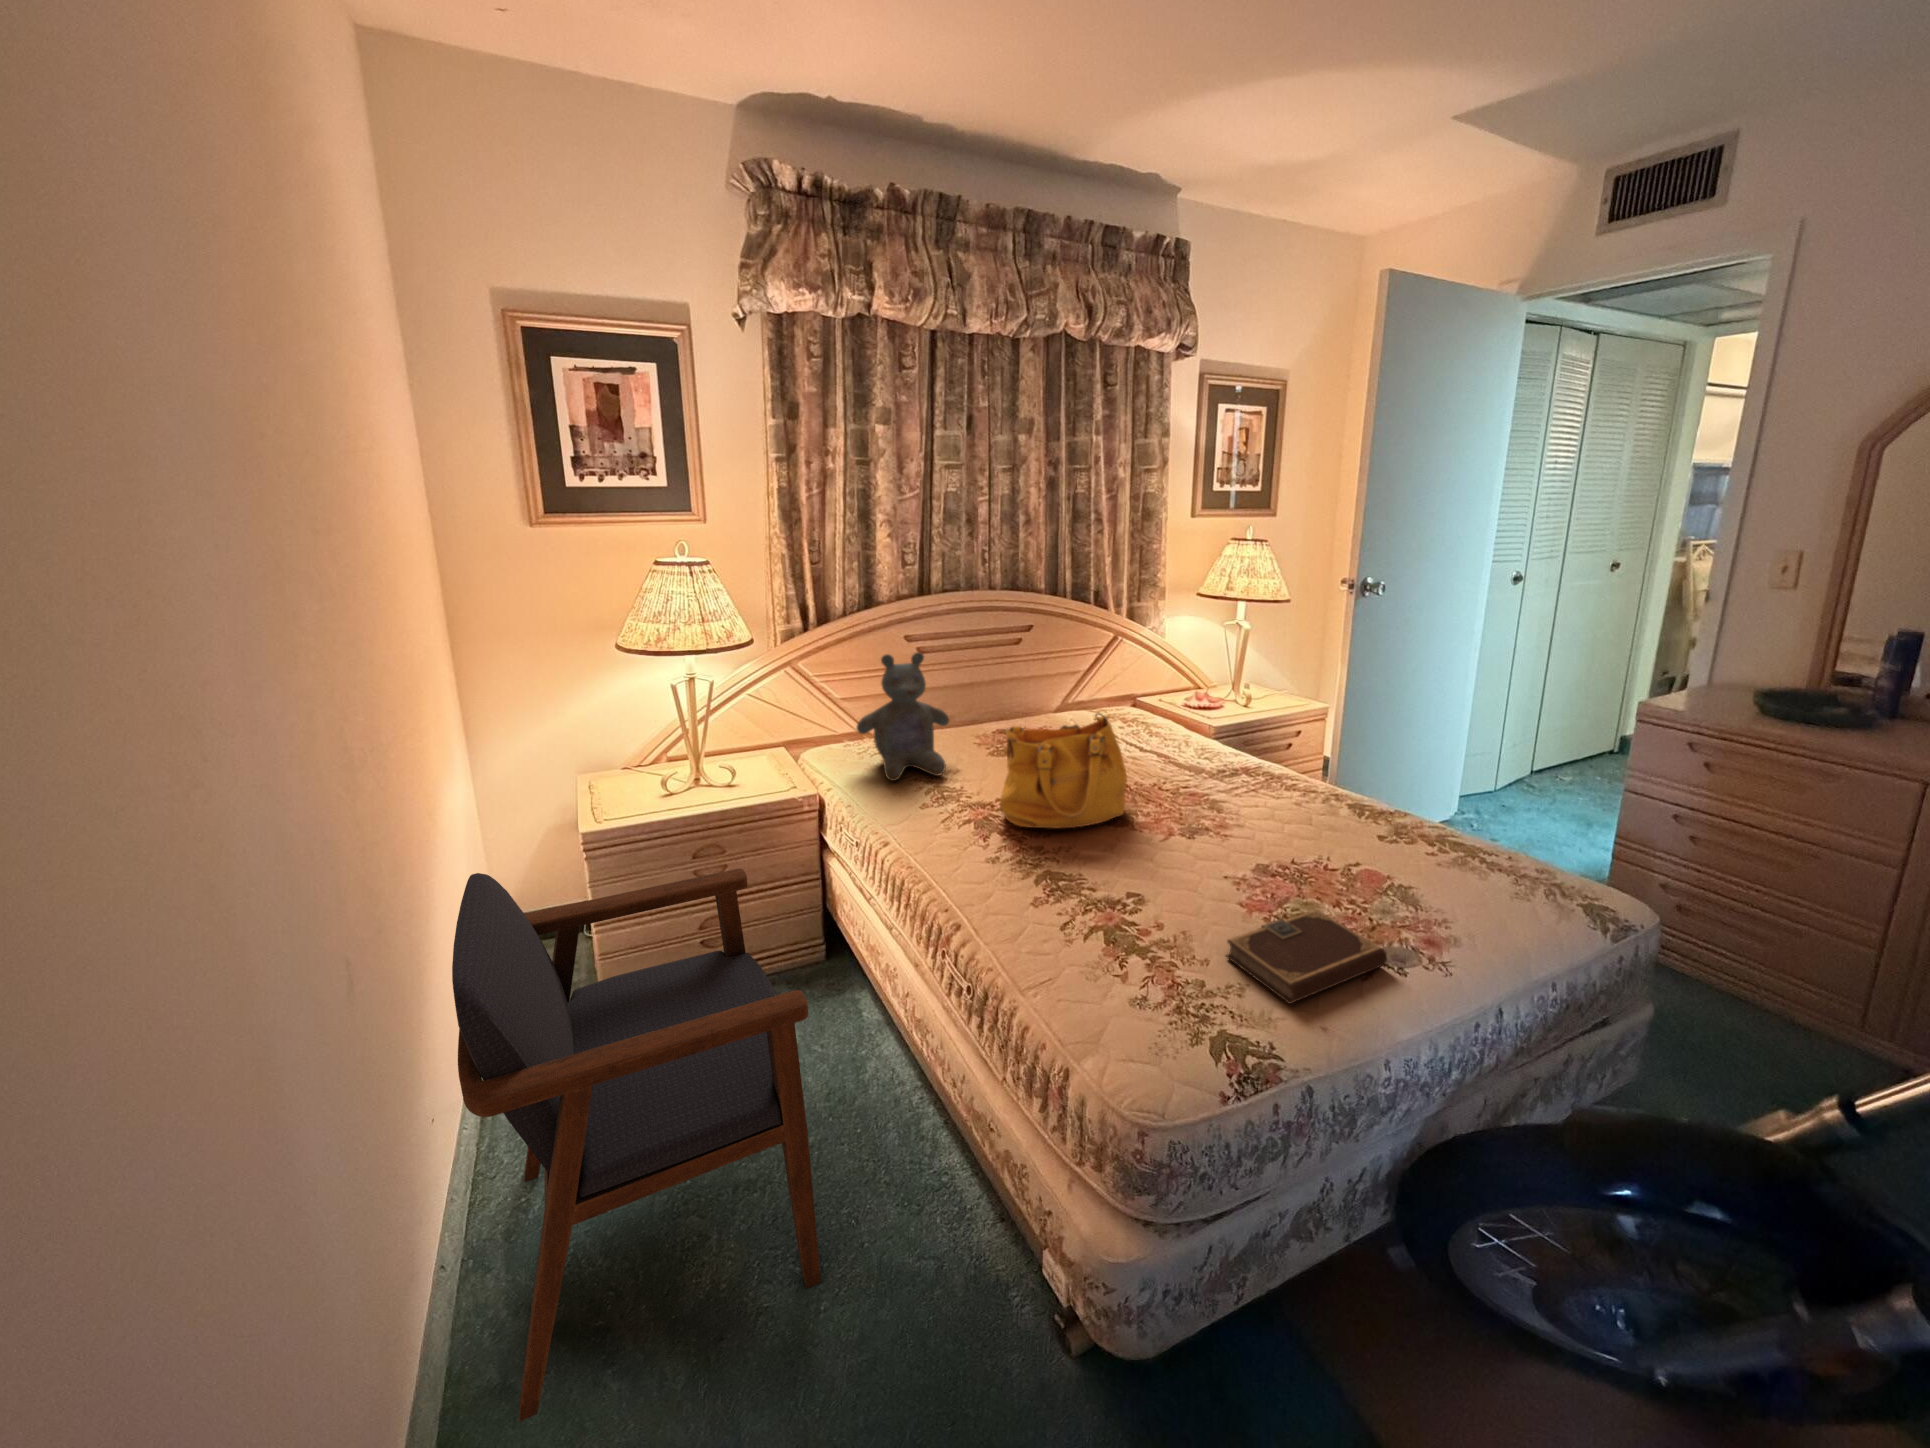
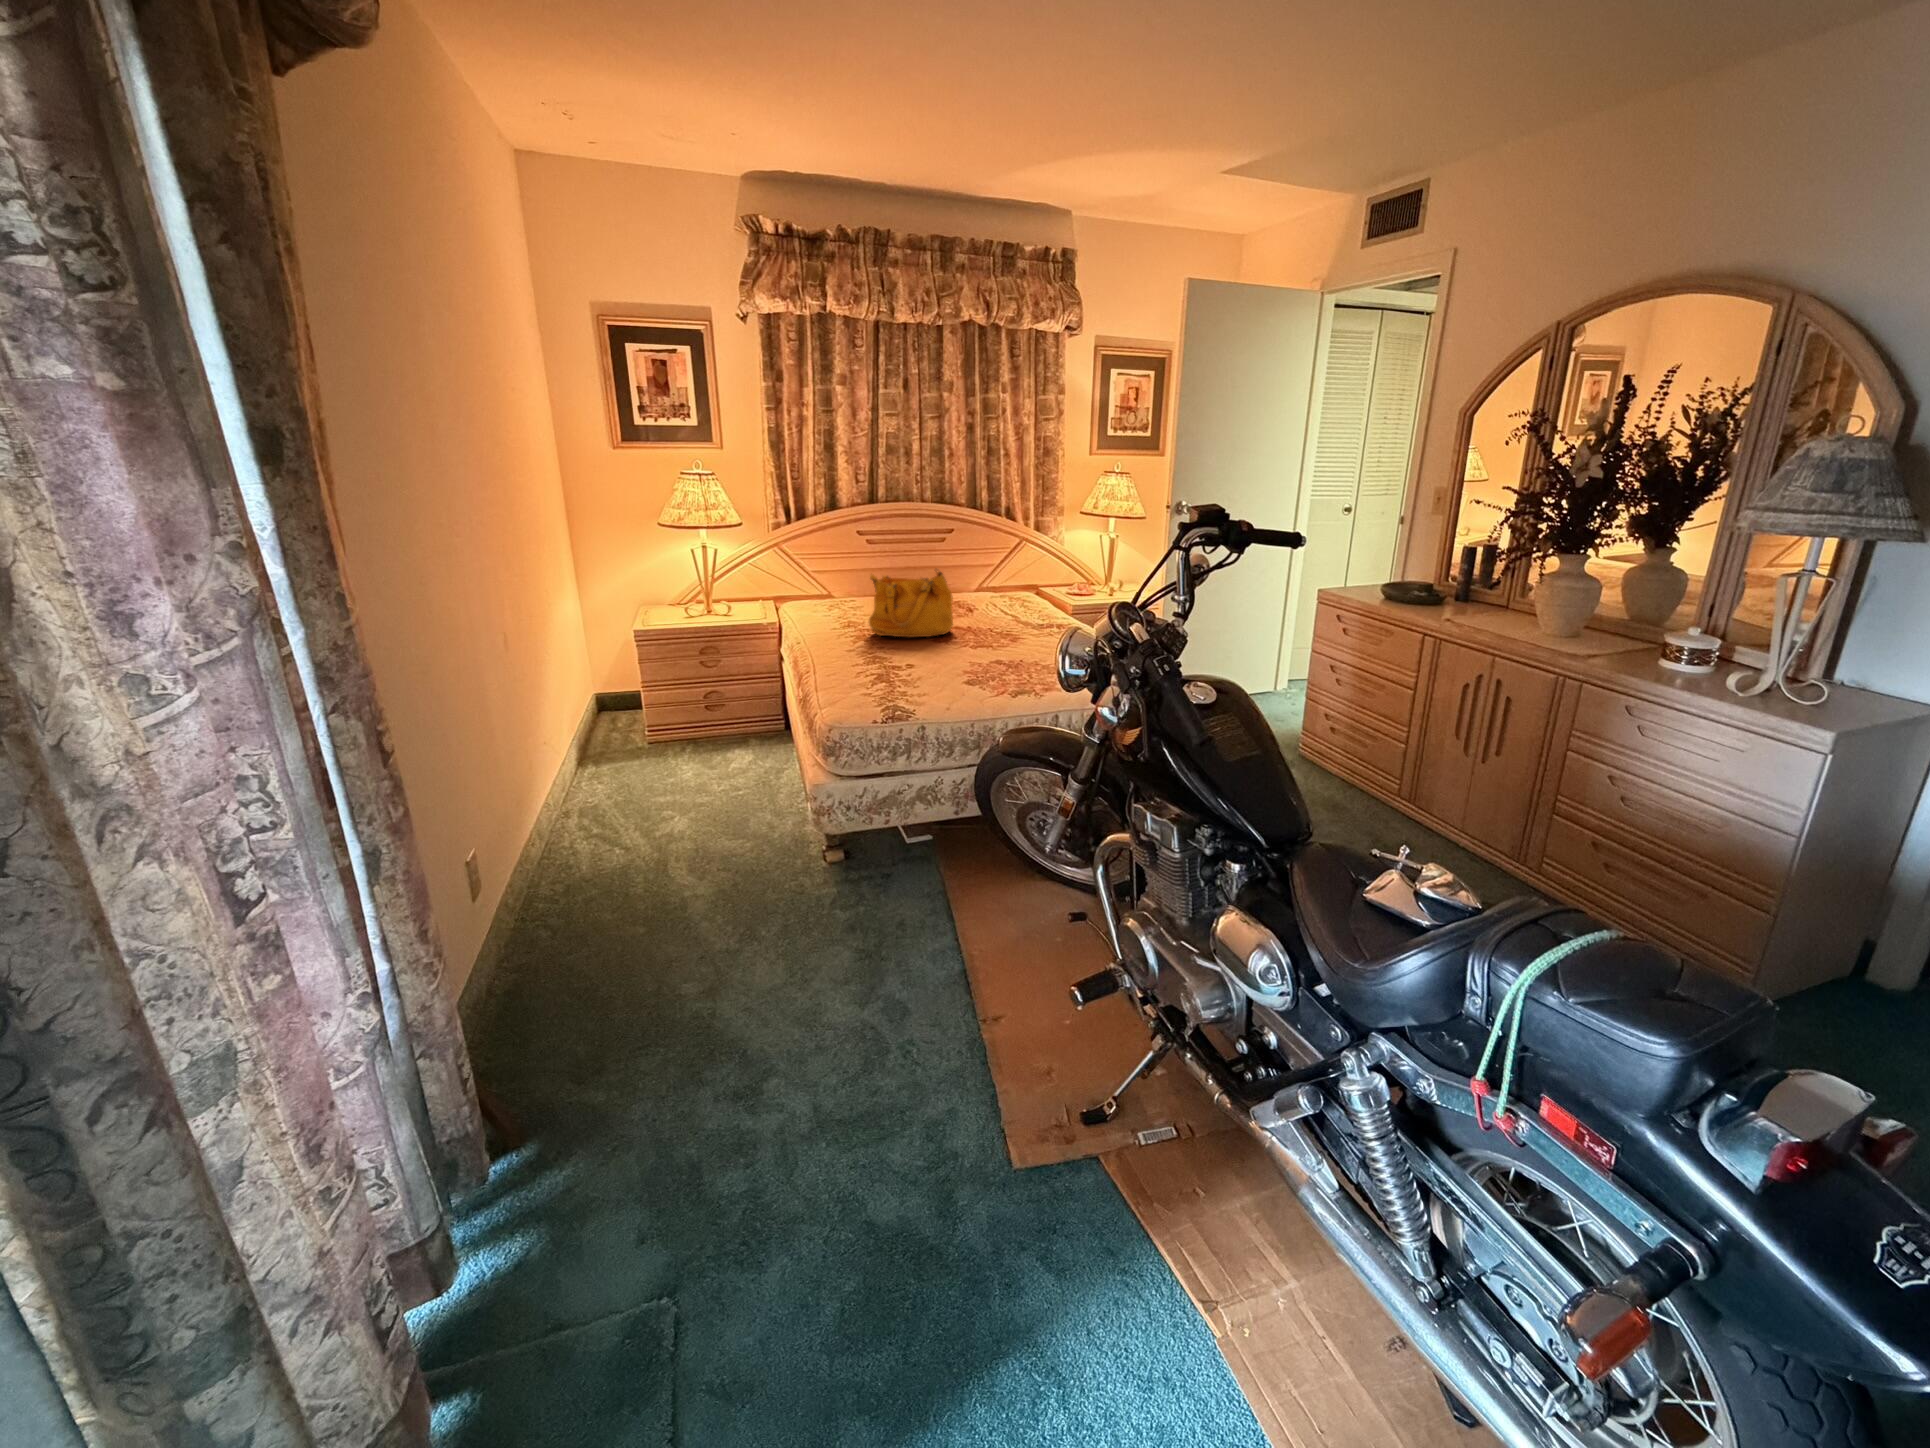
stuffed bear: present [857,652,949,781] -> none [806,535,869,615]
armchair: present [452,869,821,1422] -> none [527,612,714,858]
notebook: present [1226,909,1387,1004] -> none [936,667,1020,696]

